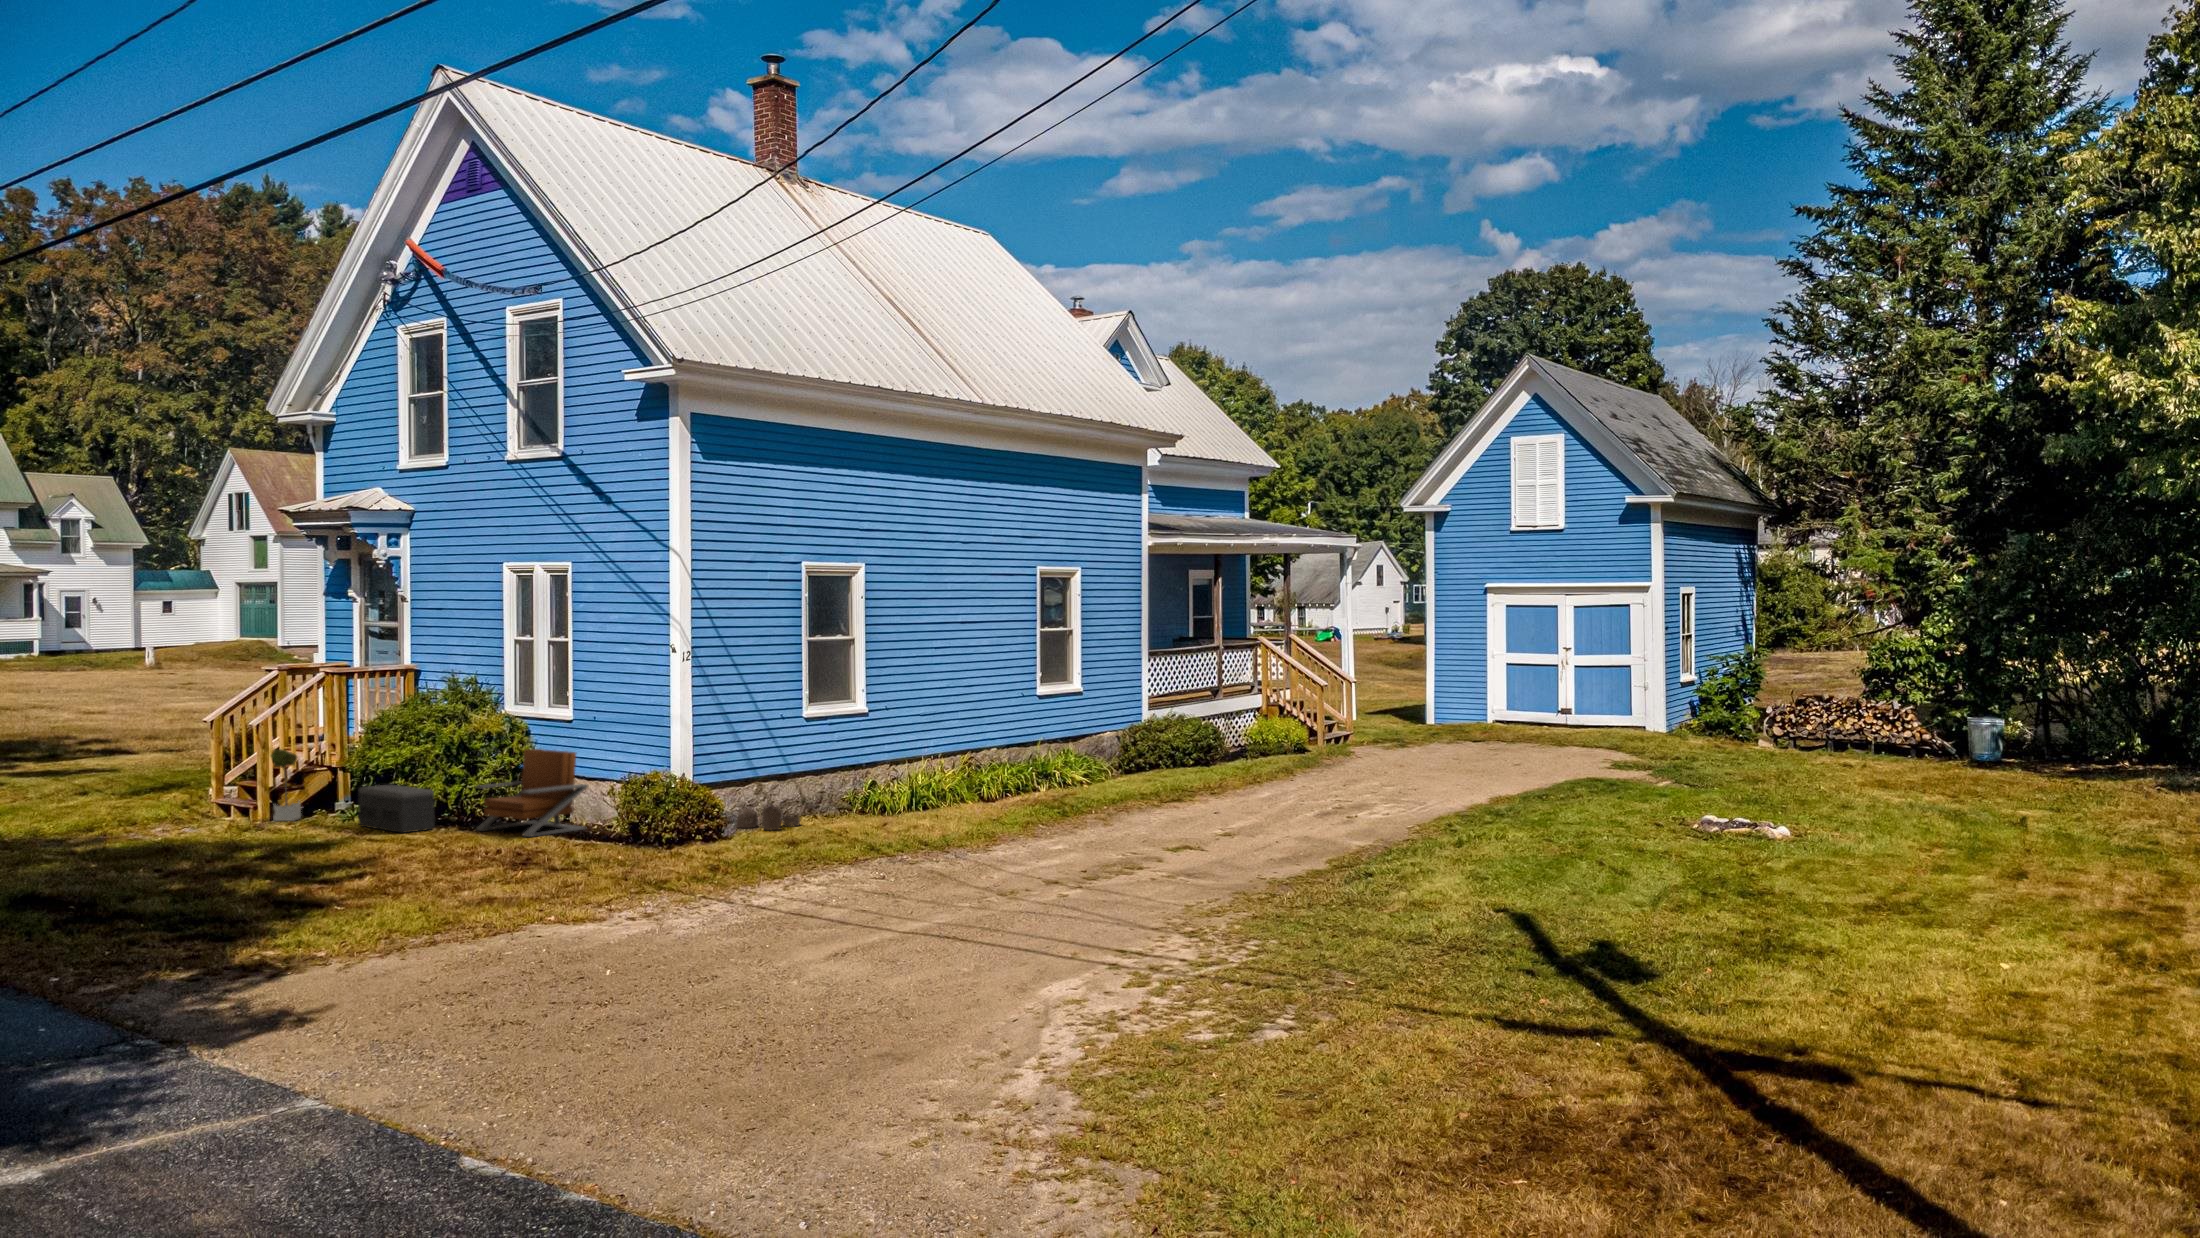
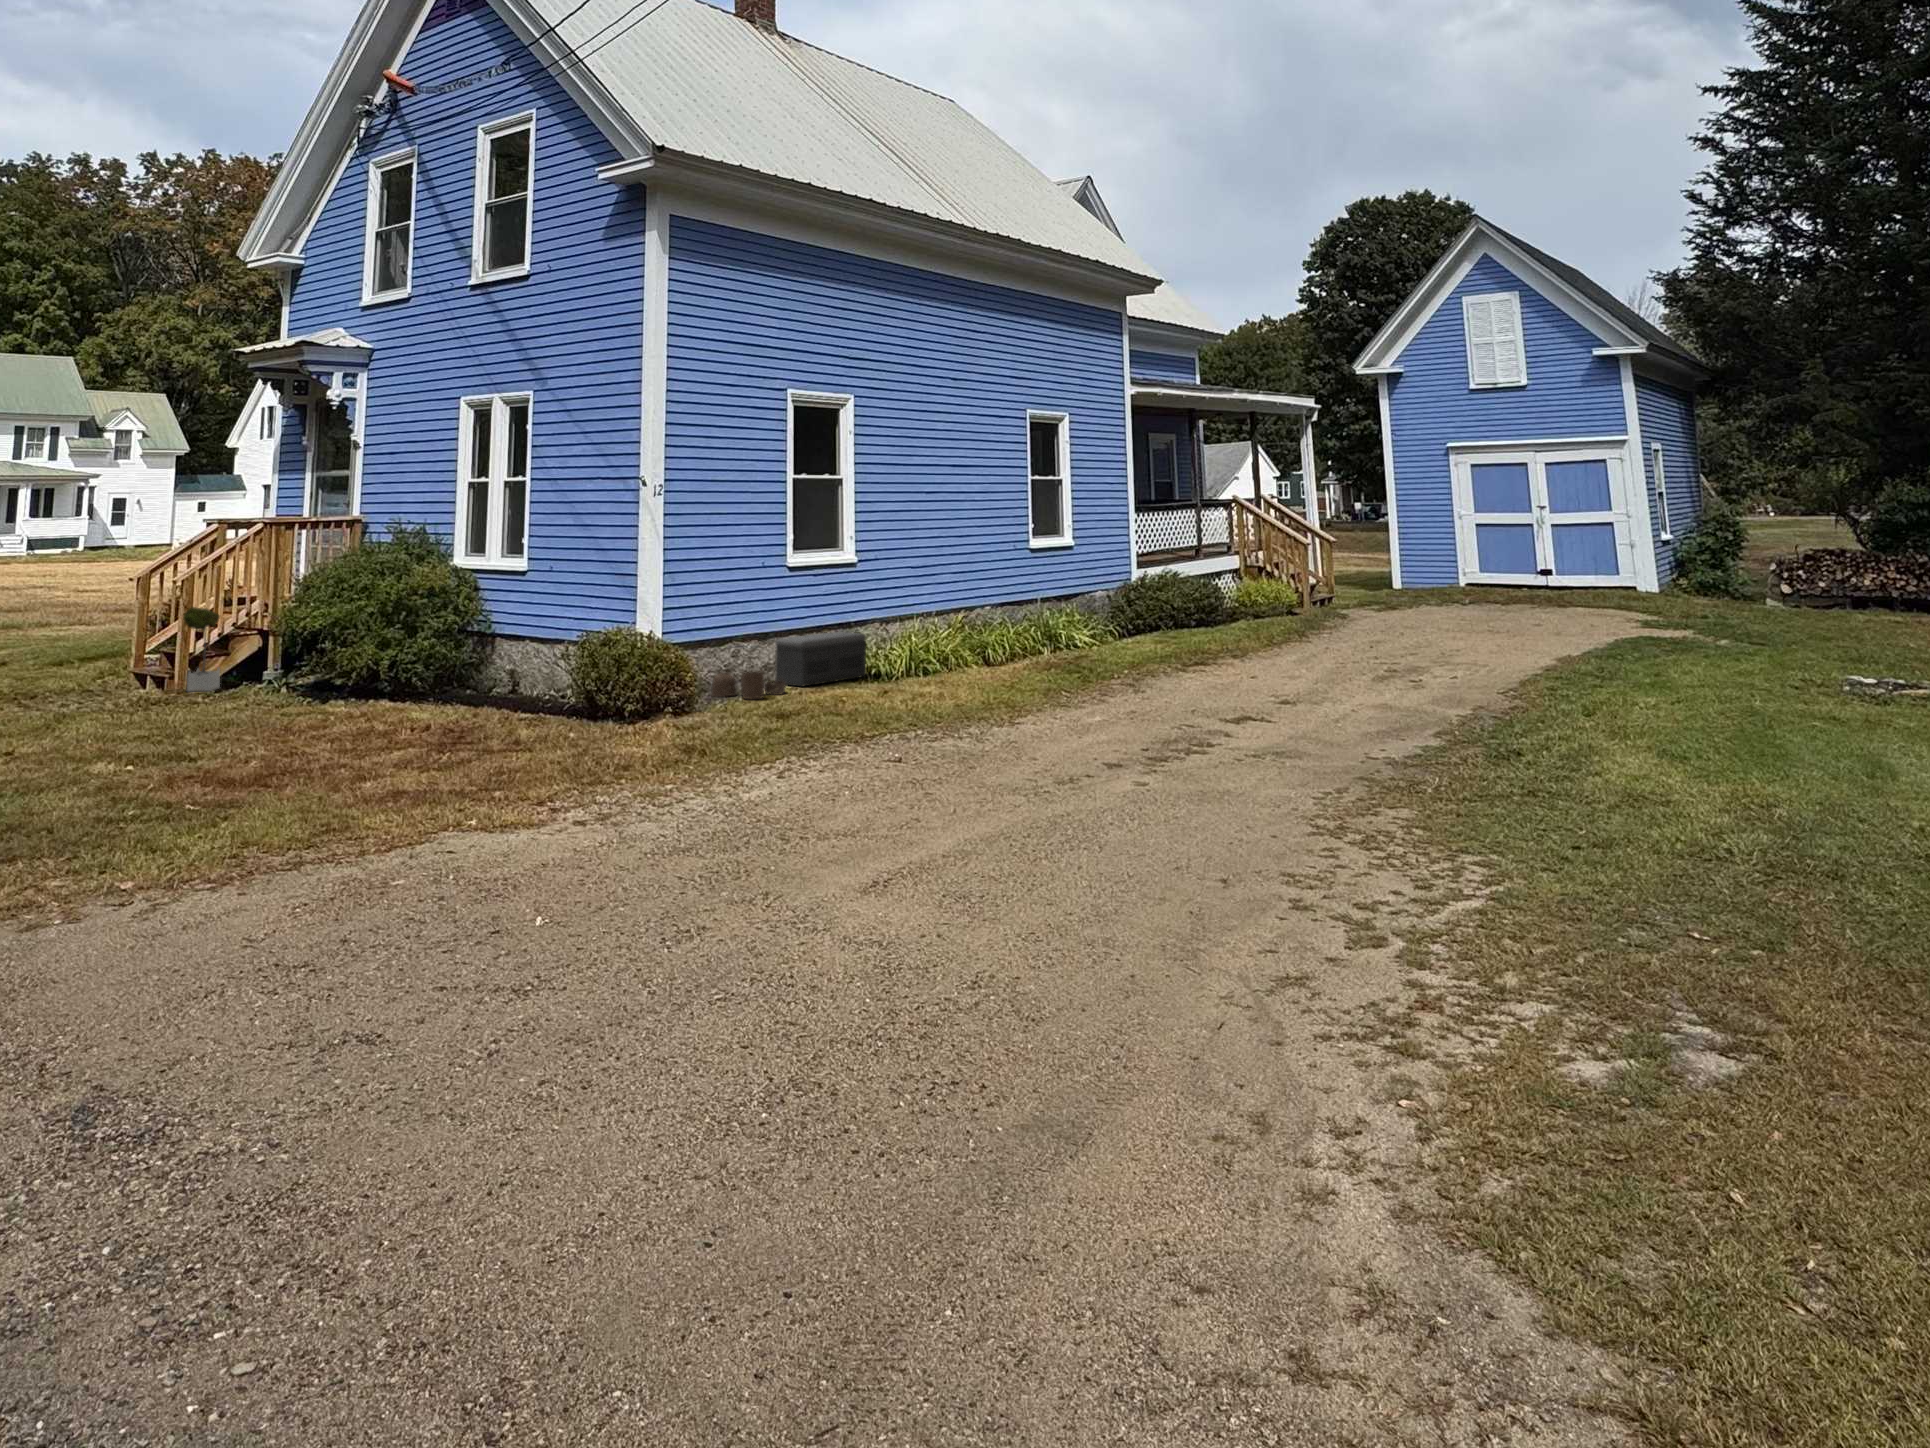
lounge chair: present [477,749,587,837] -> none [410,604,542,709]
storage bench: present [358,785,435,833] -> present [775,632,866,687]

